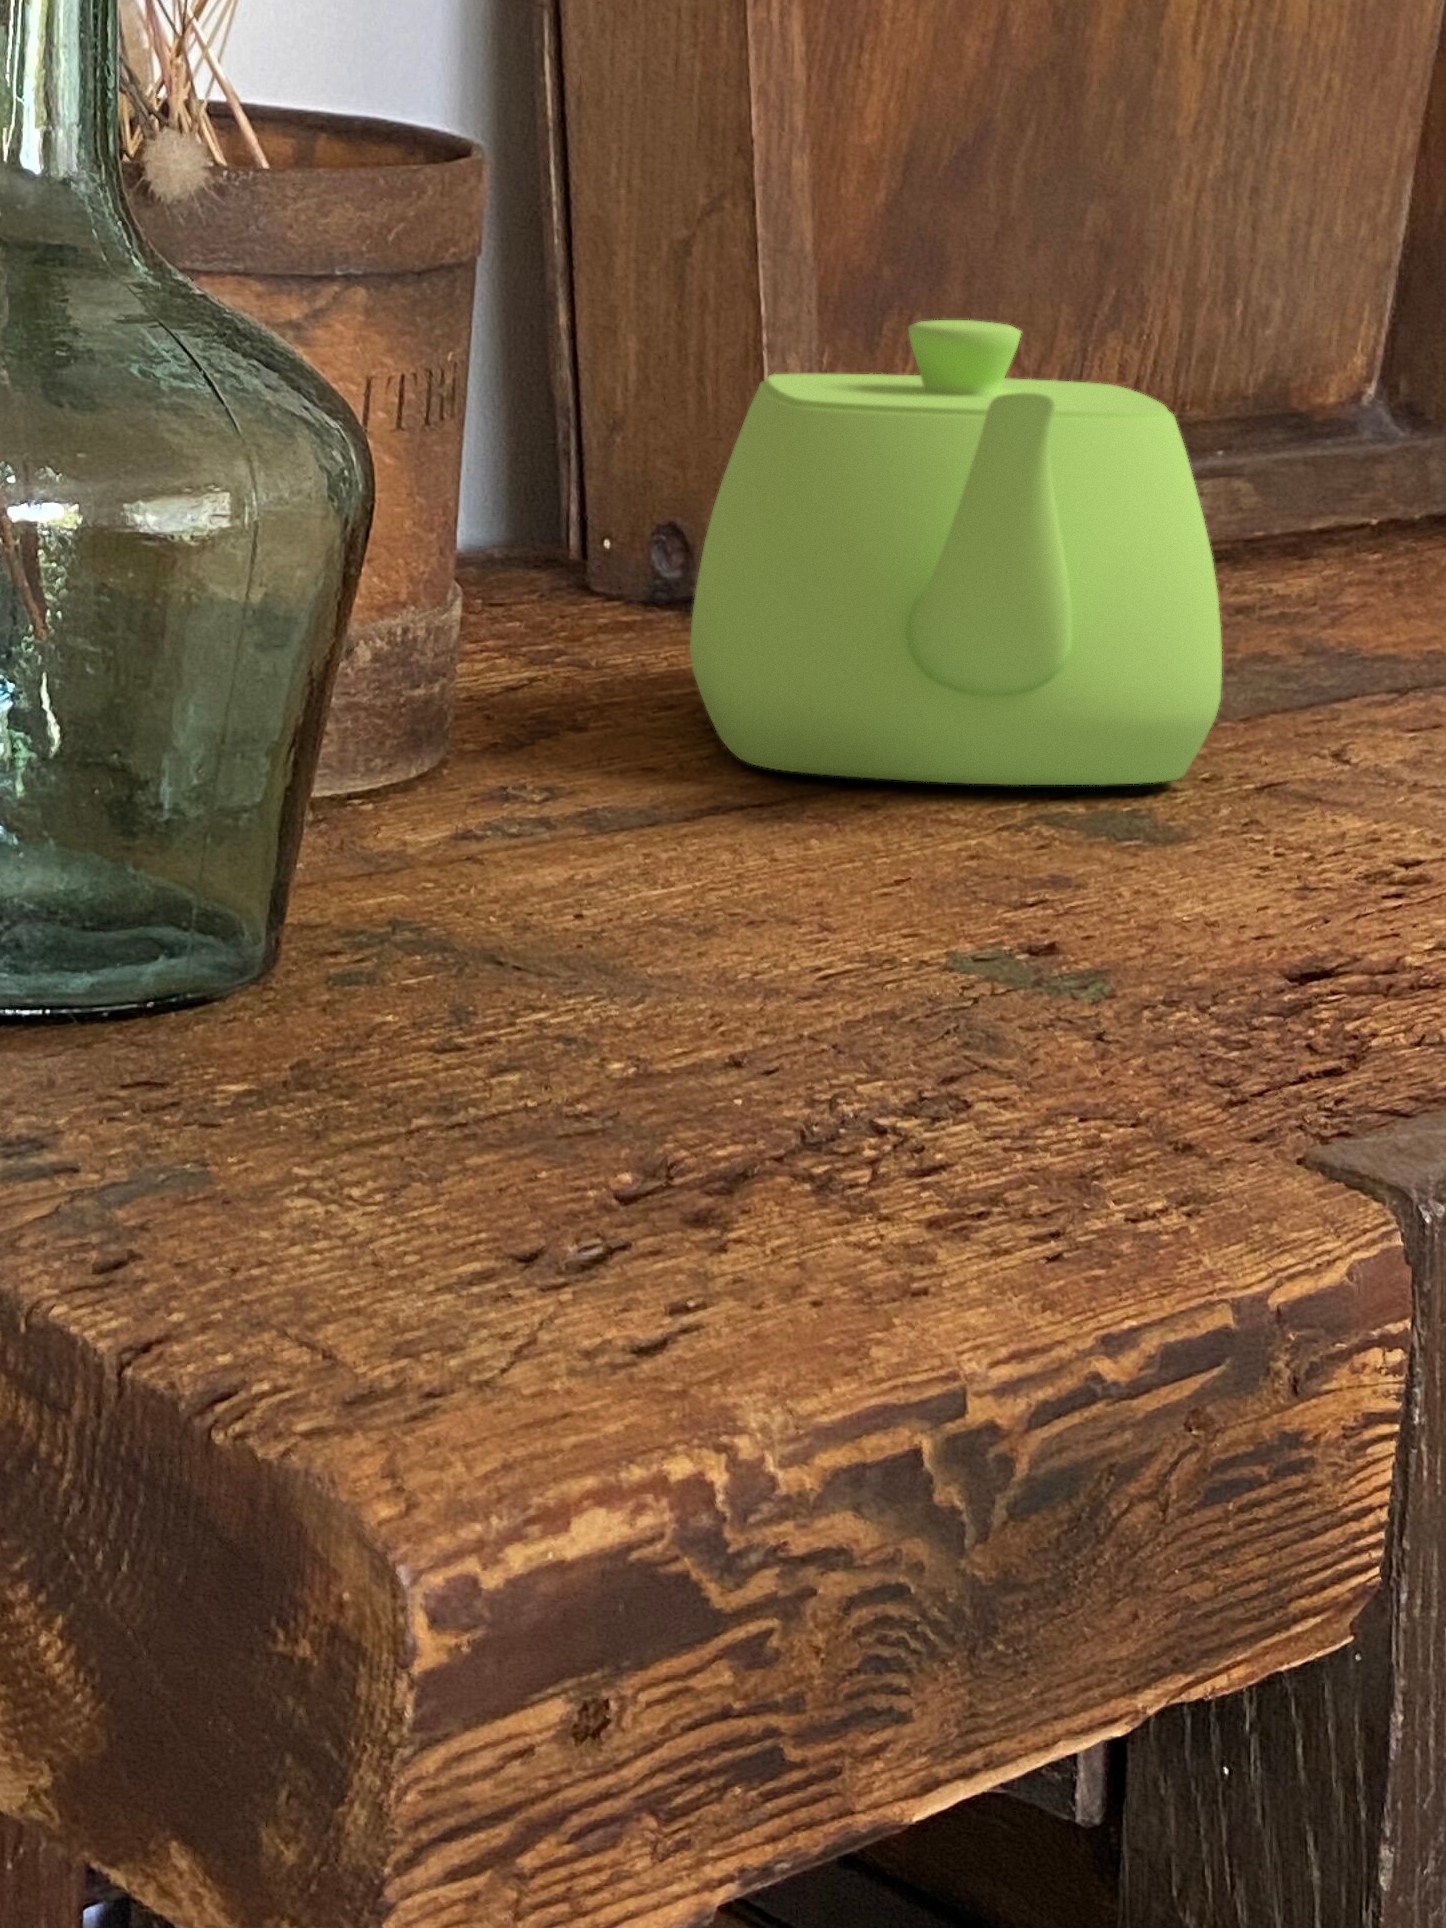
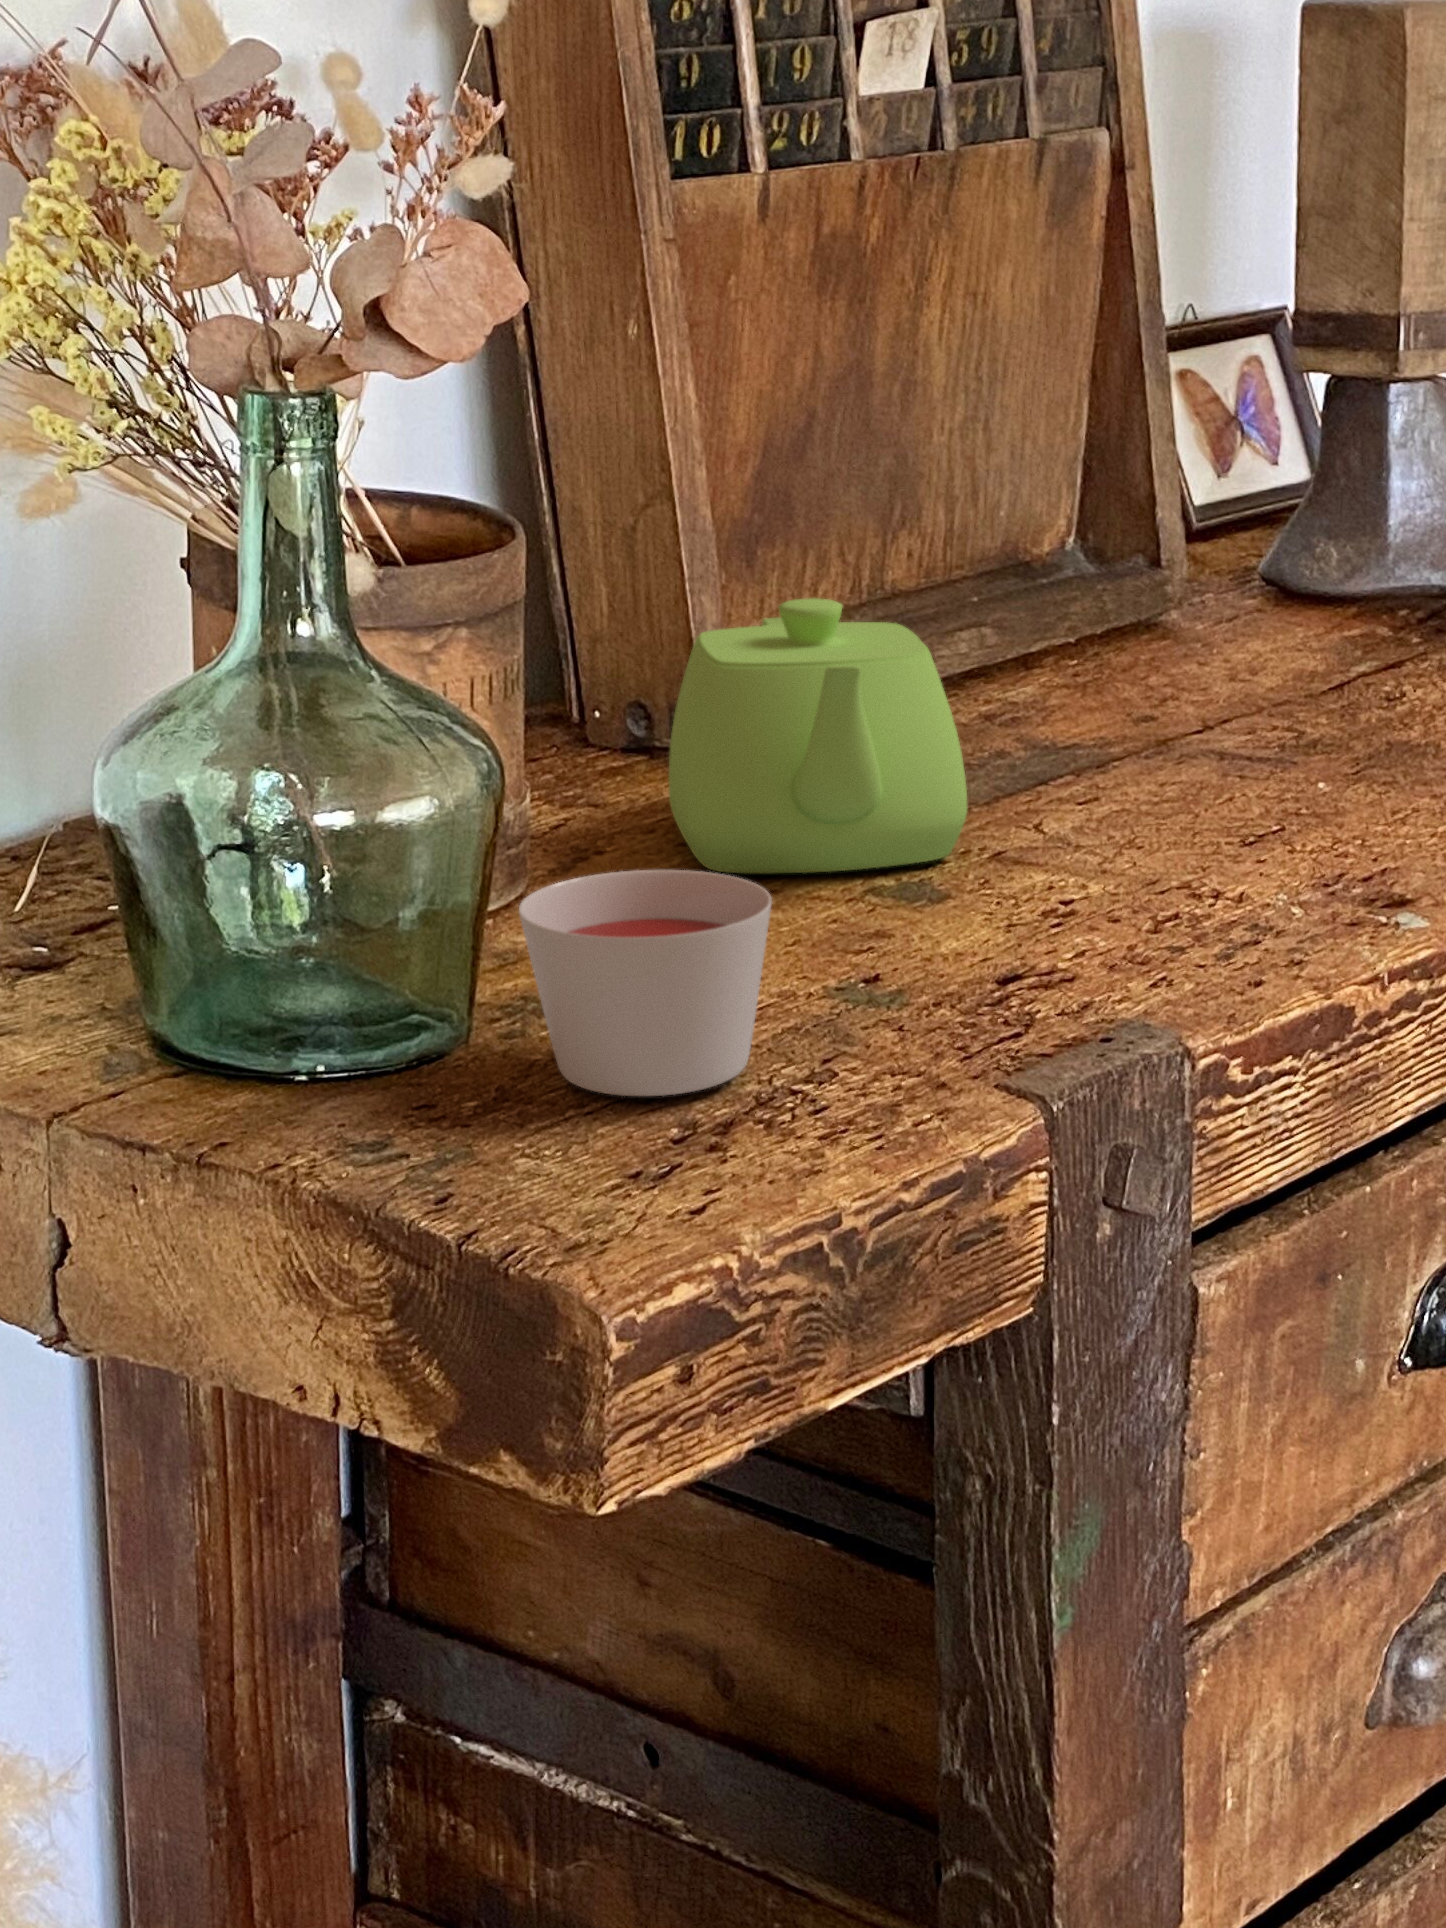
candle: none [366,676,866,1104] -> present [519,870,772,1096]

